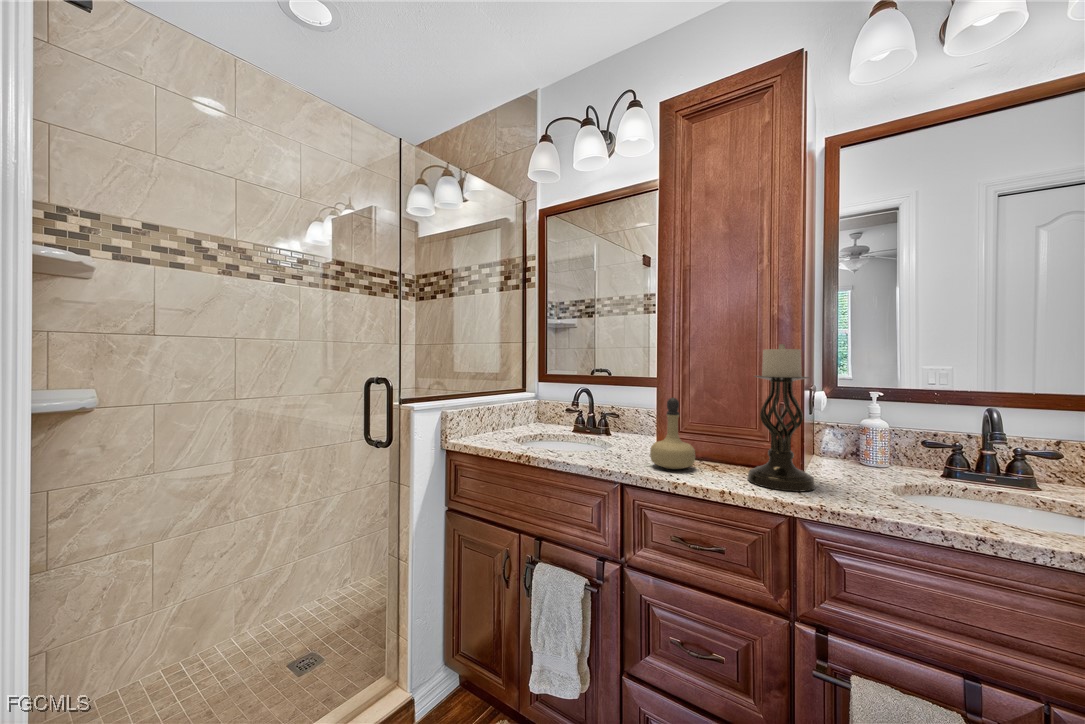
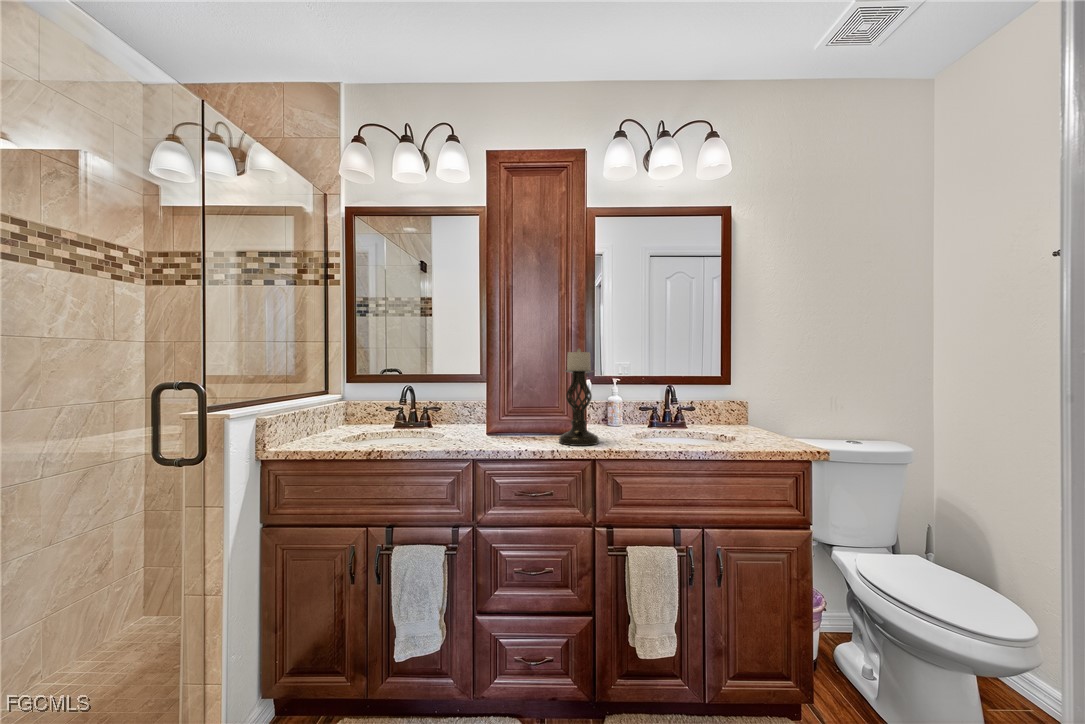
perfume bottle: present [650,398,695,469] -> none [489,389,523,443]

